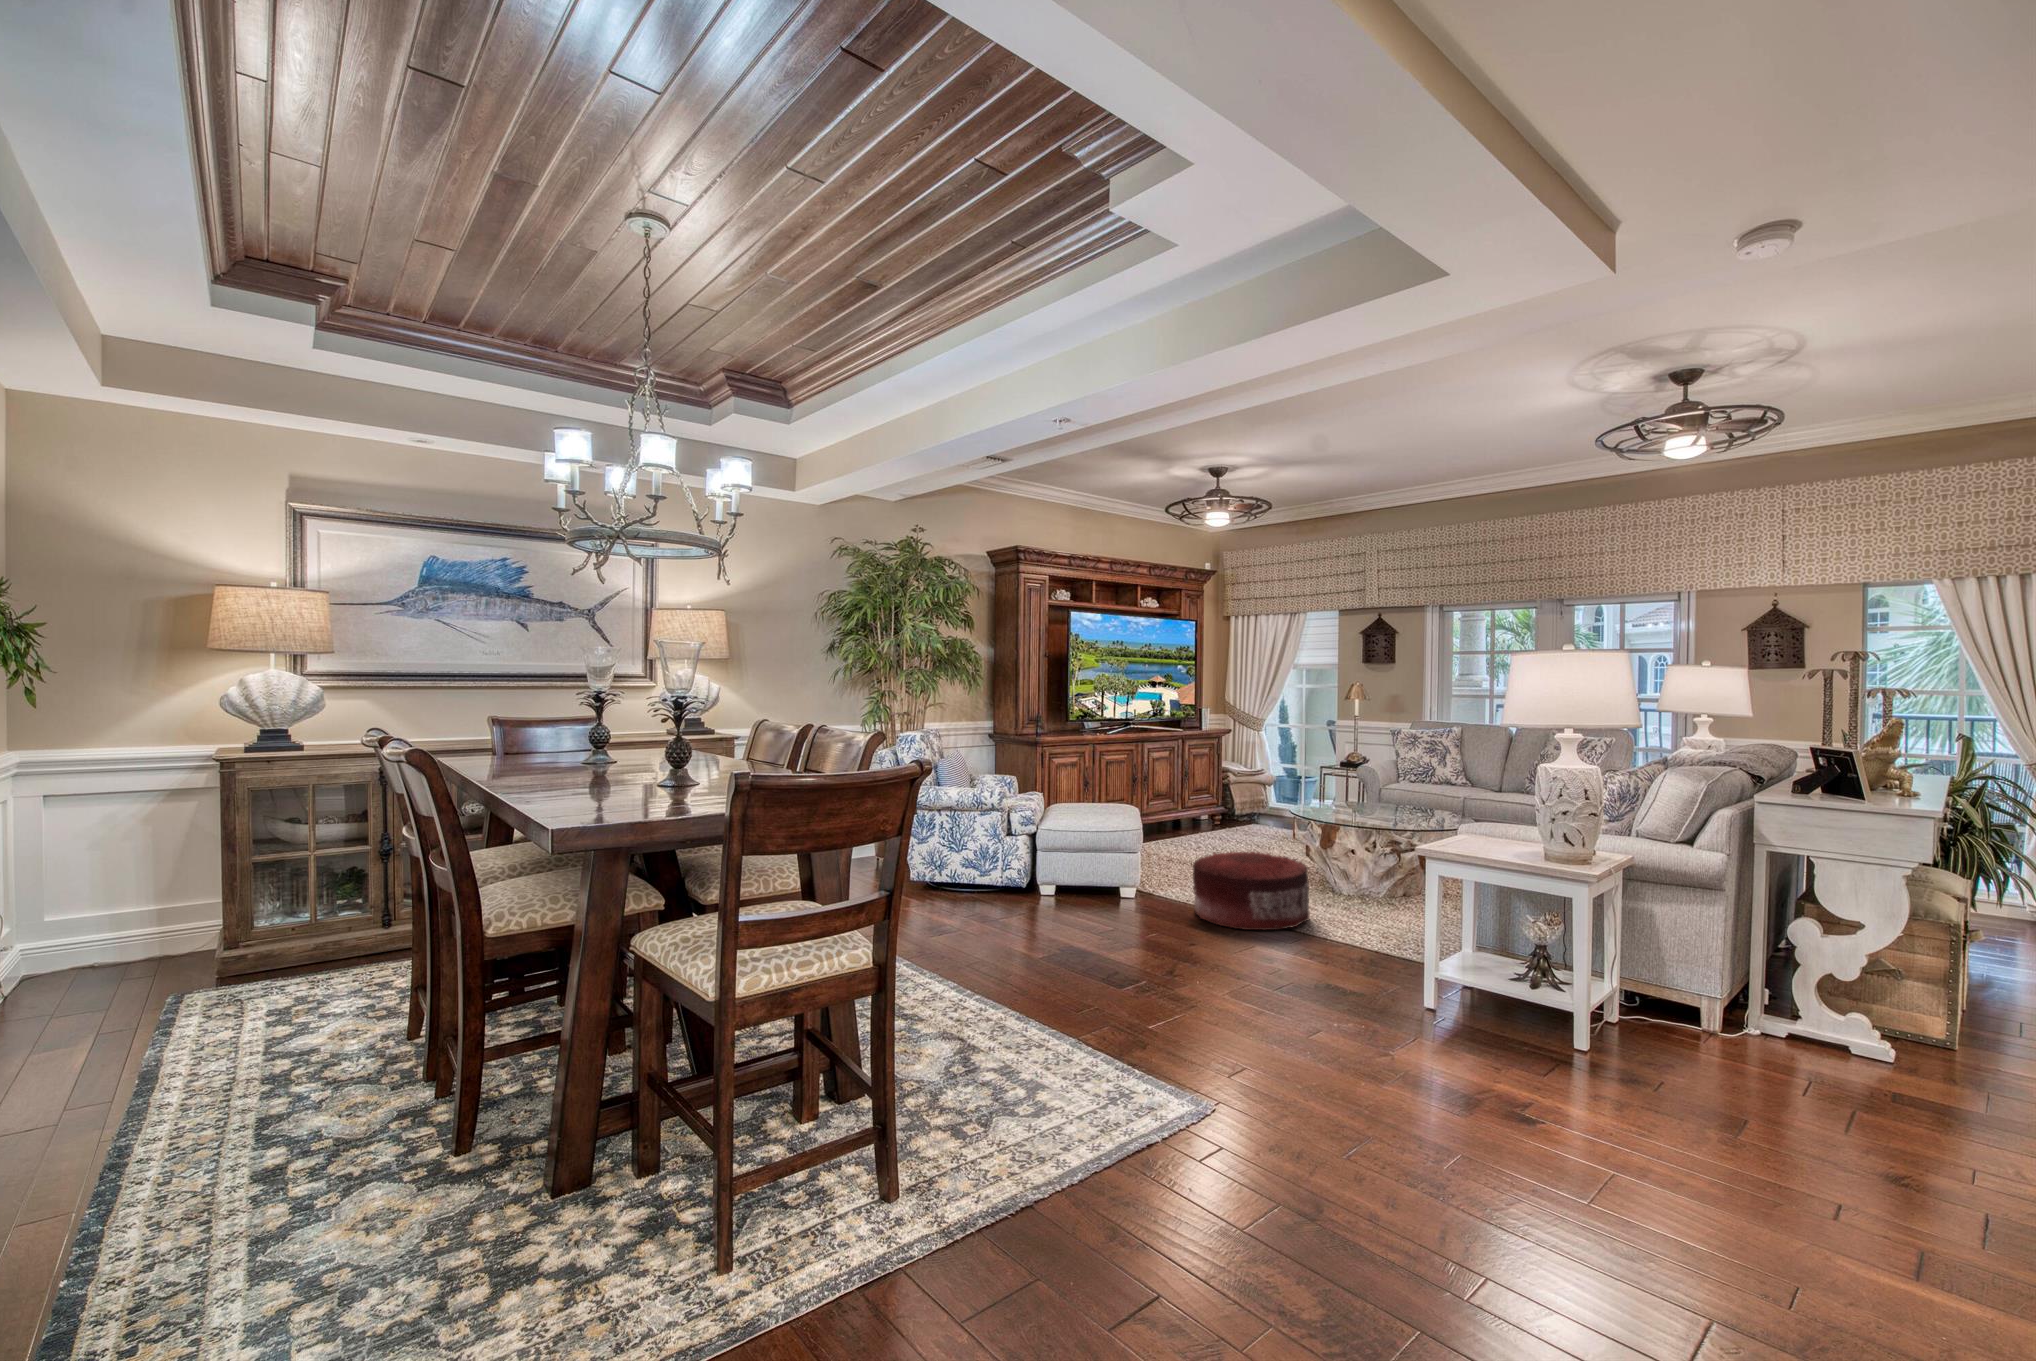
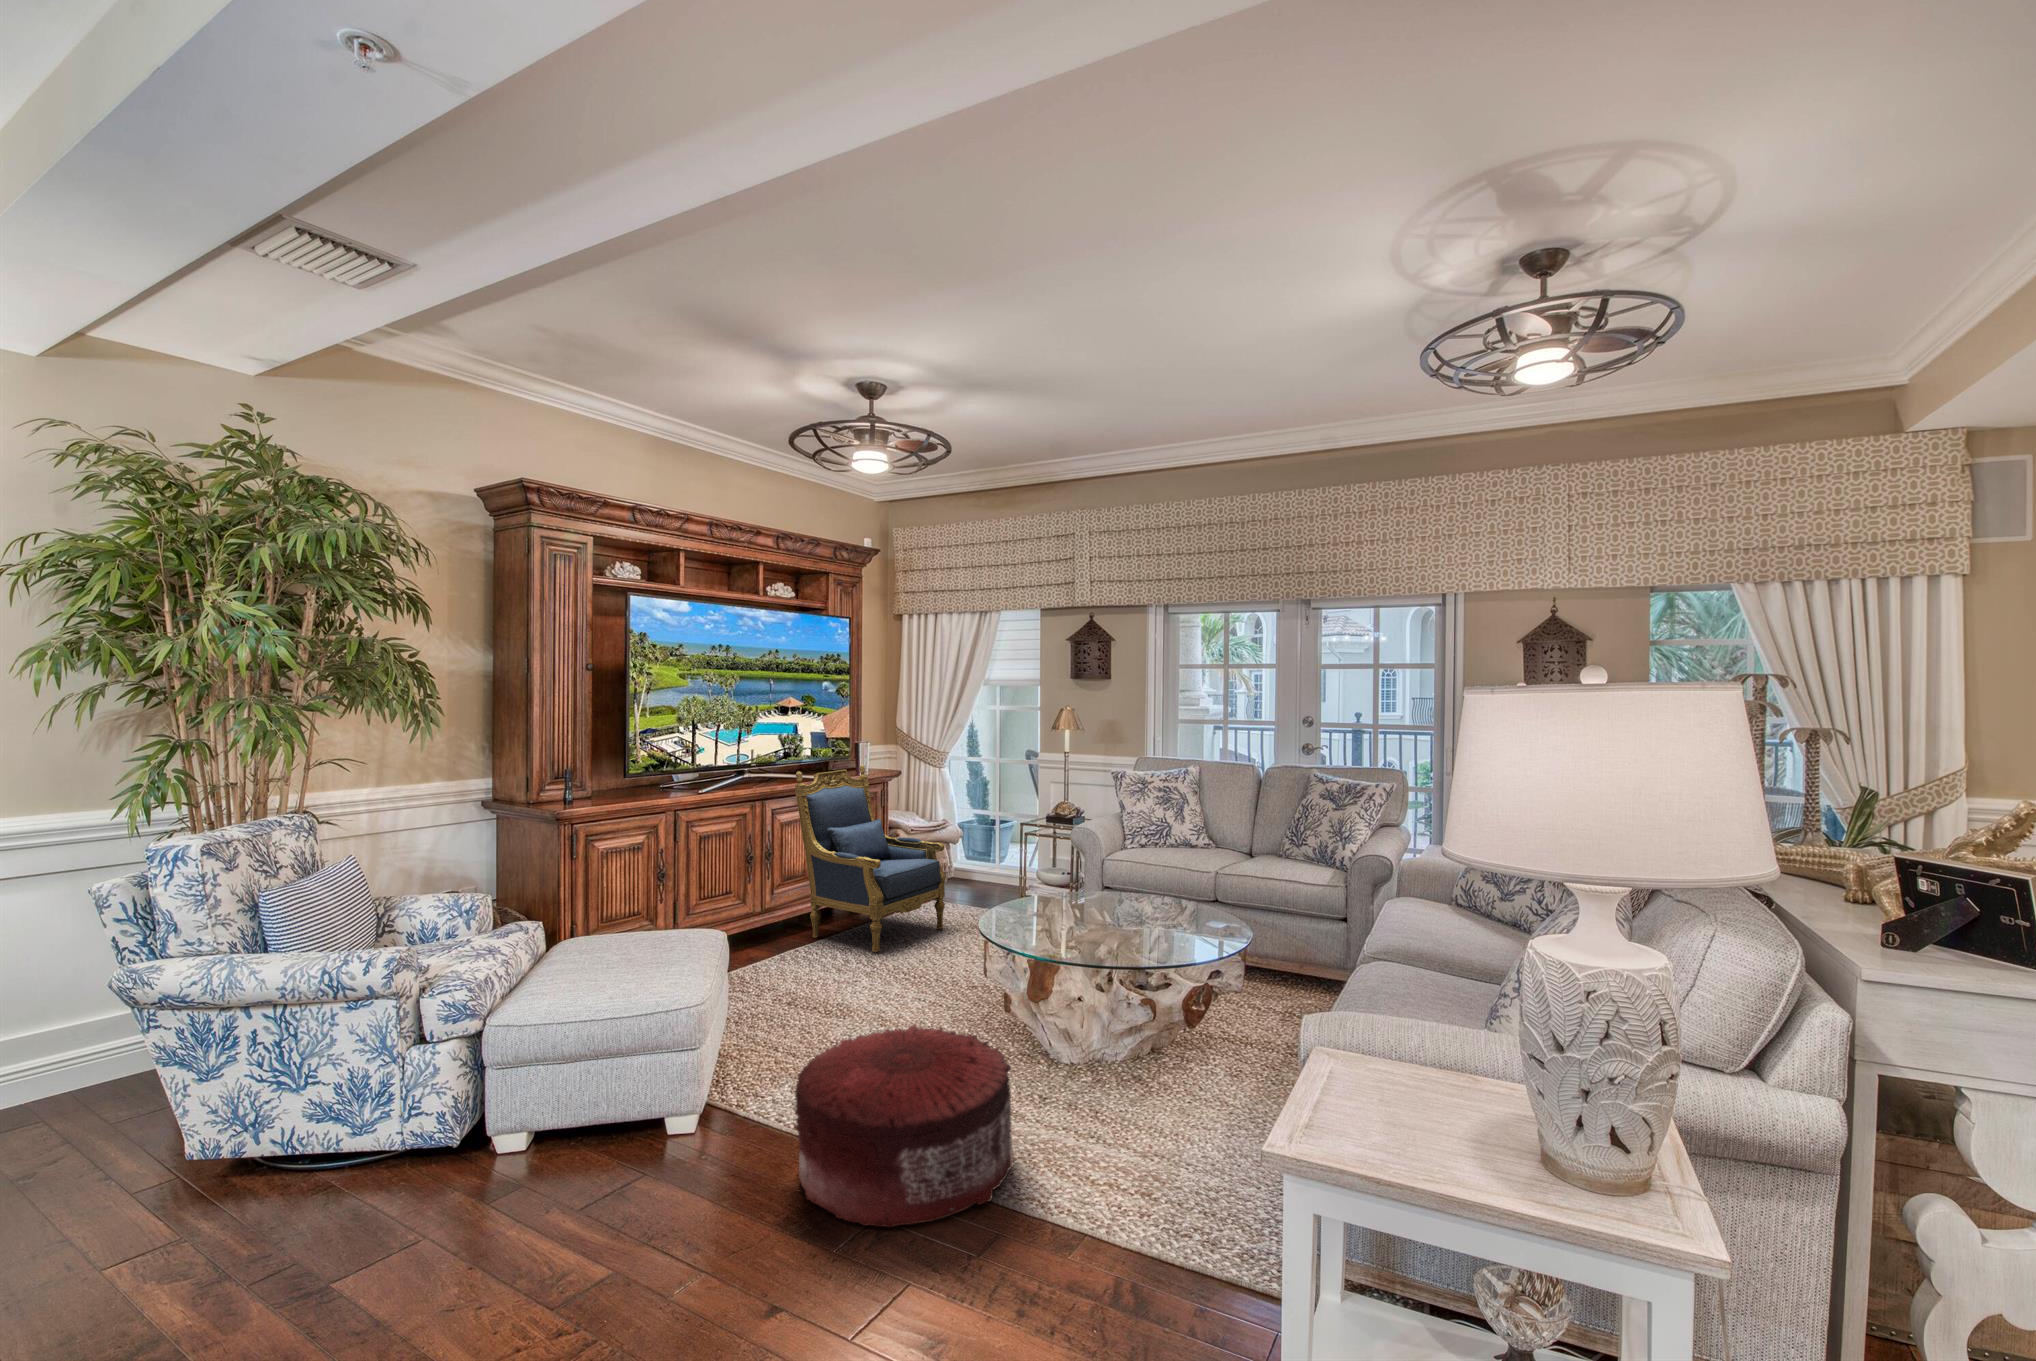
armchair: none [1164,712,1267,844] -> present [795,764,946,953]

